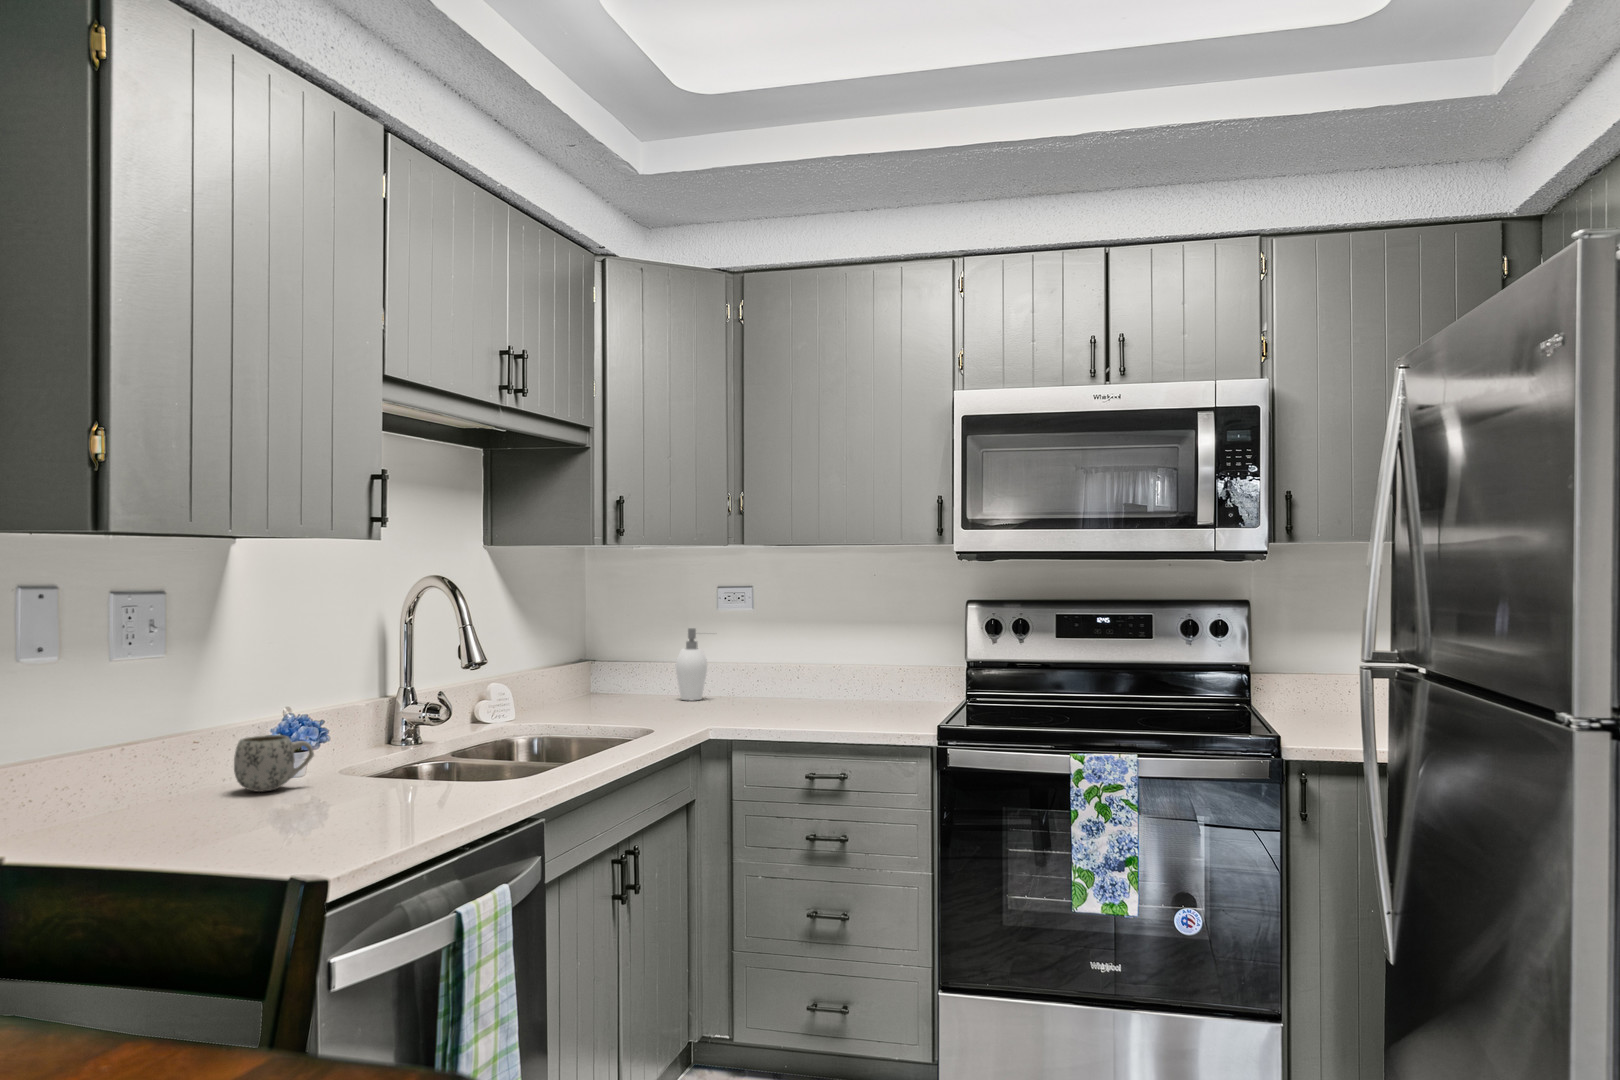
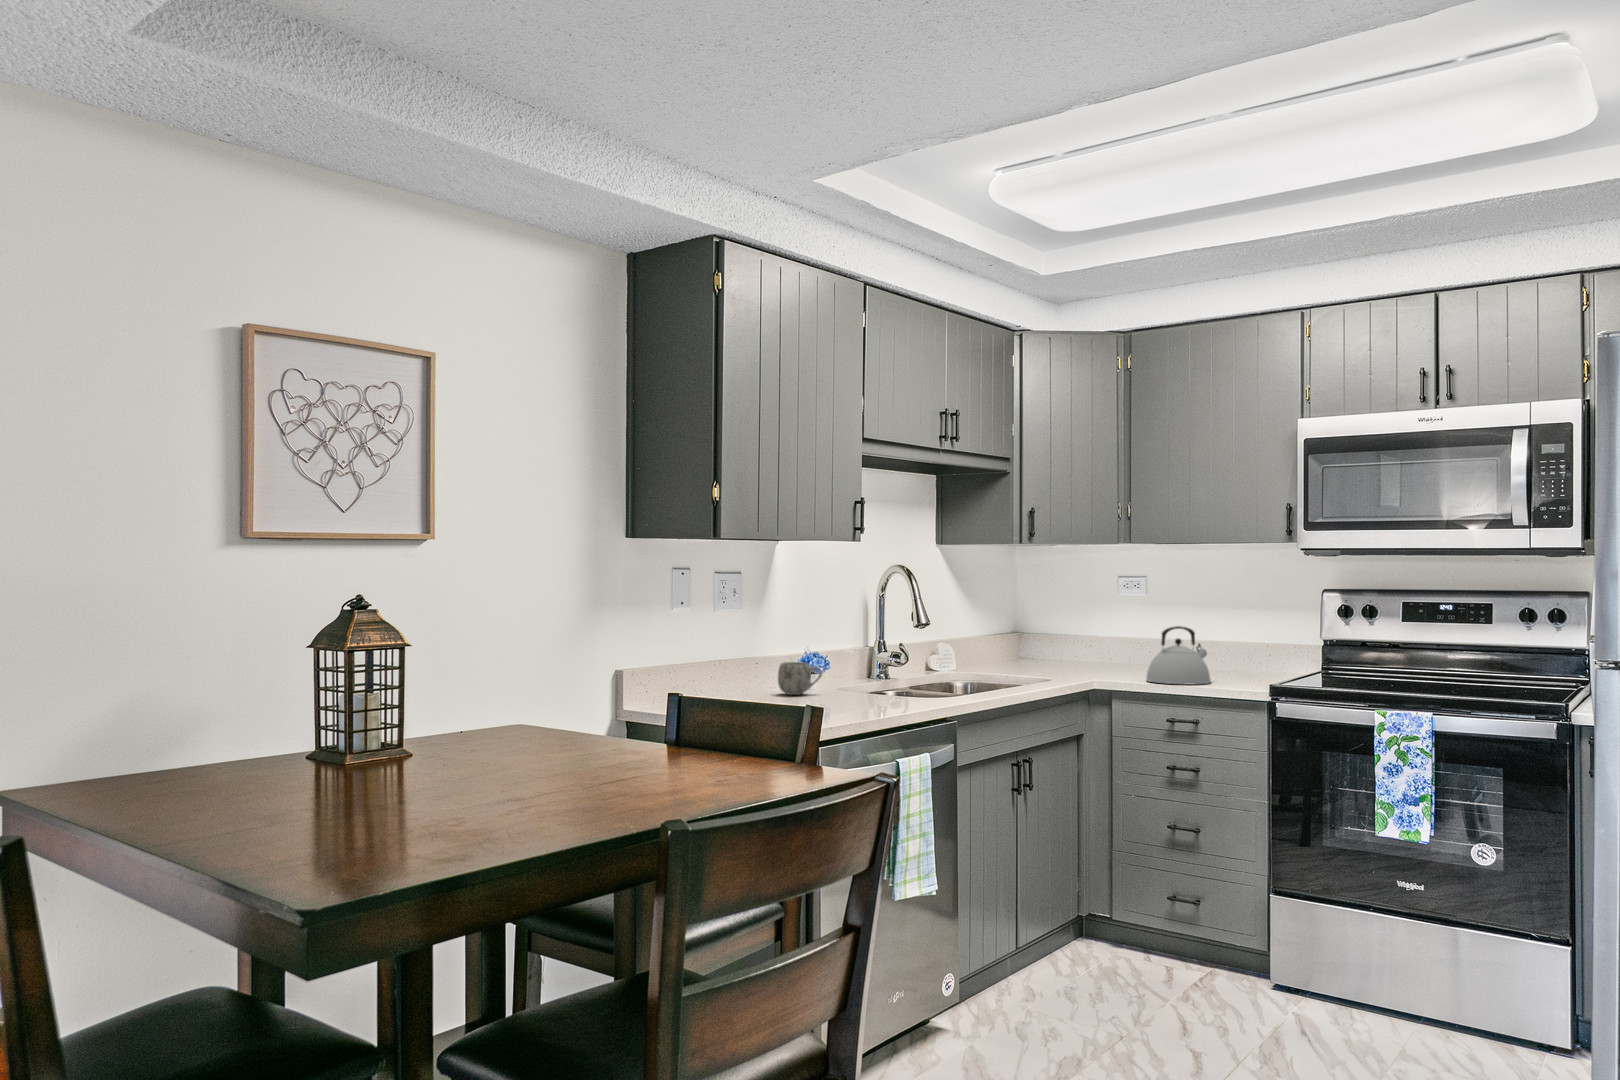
soap dispenser: present [676,628,707,700] -> none [1084,610,1116,667]
kettle: none [771,650,851,726] -> present [1146,626,1211,685]

